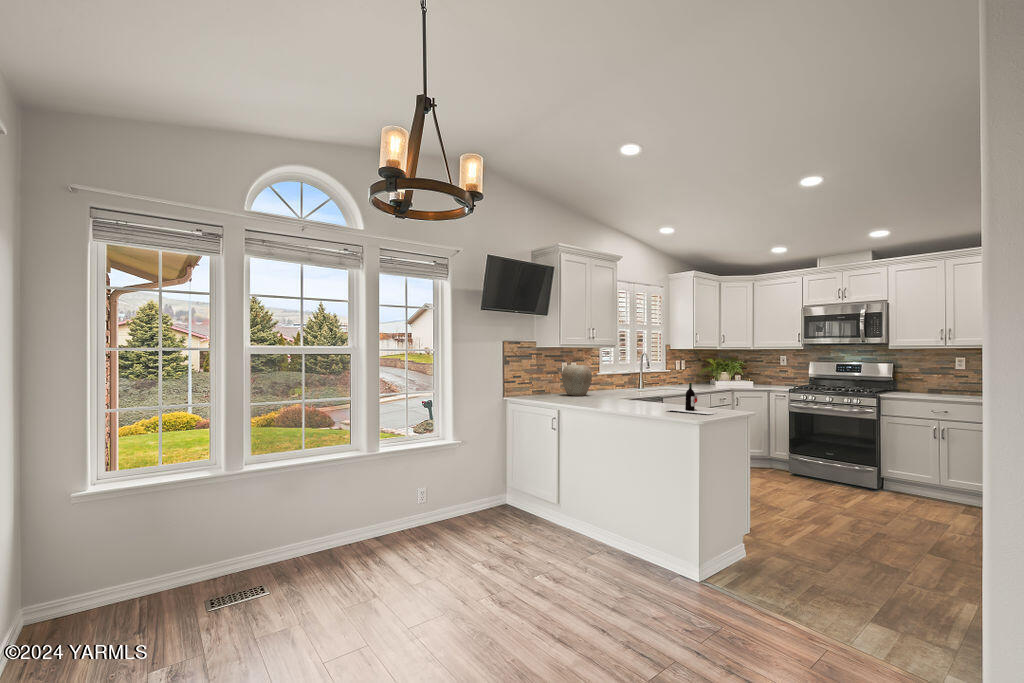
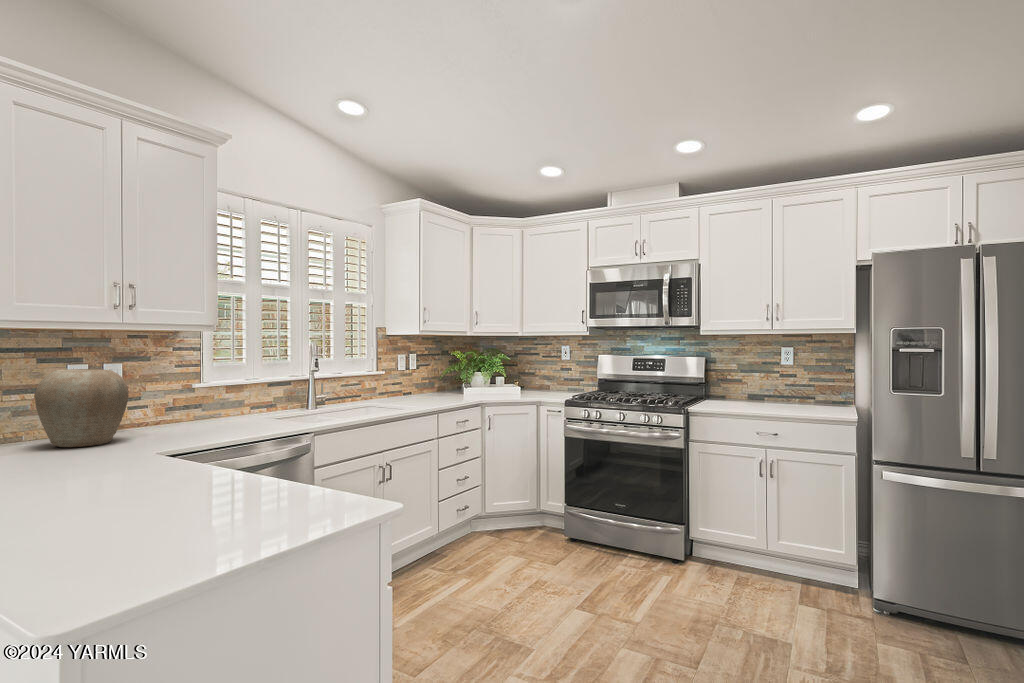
wine bottle: present [669,383,715,414] -> none [79,434,313,566]

